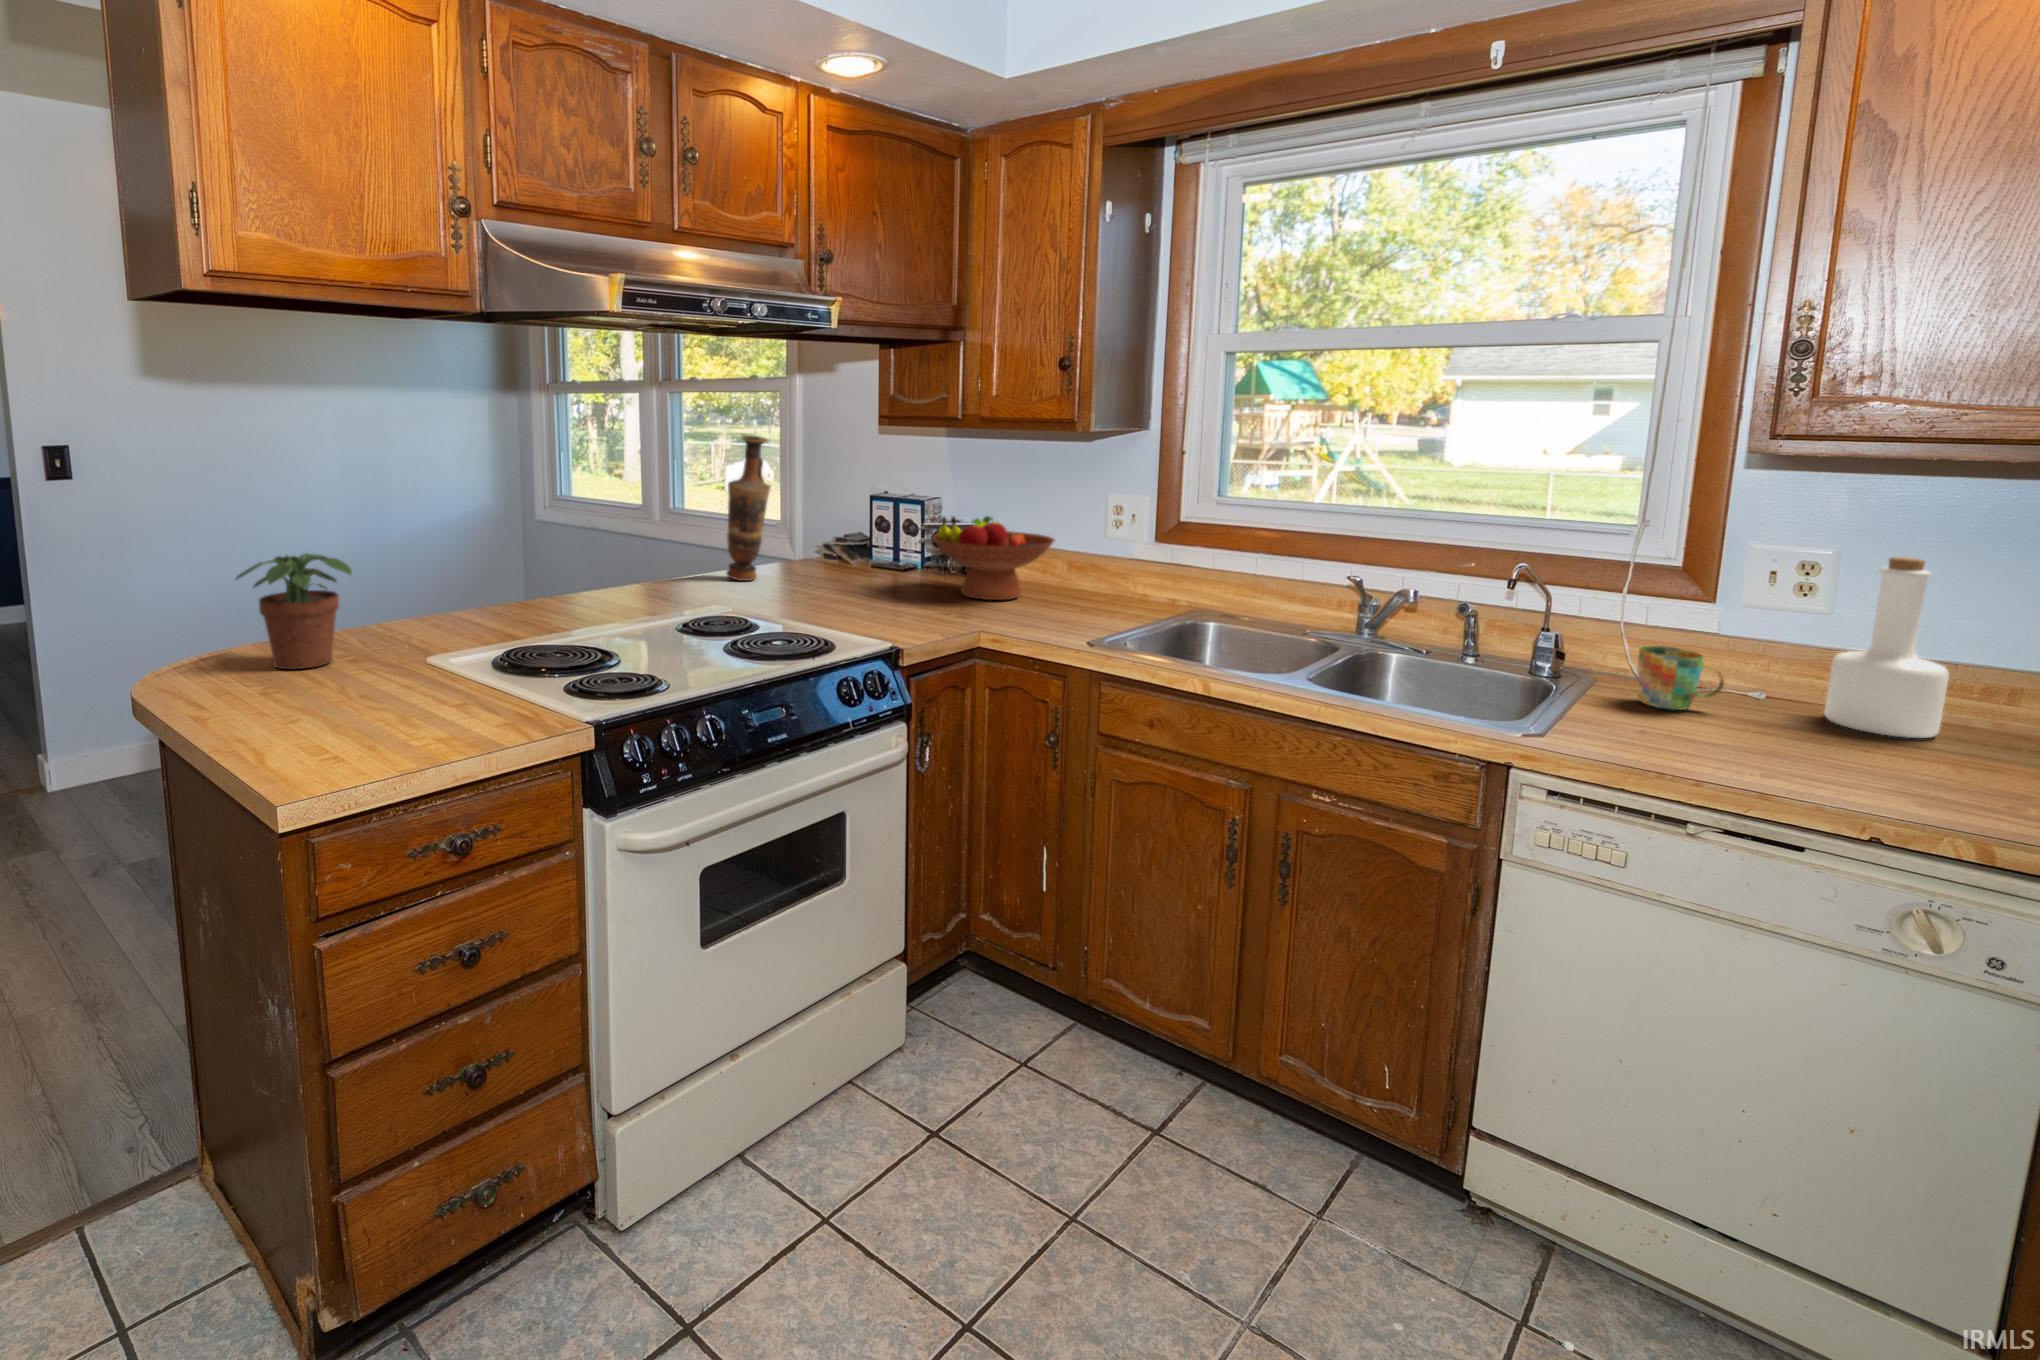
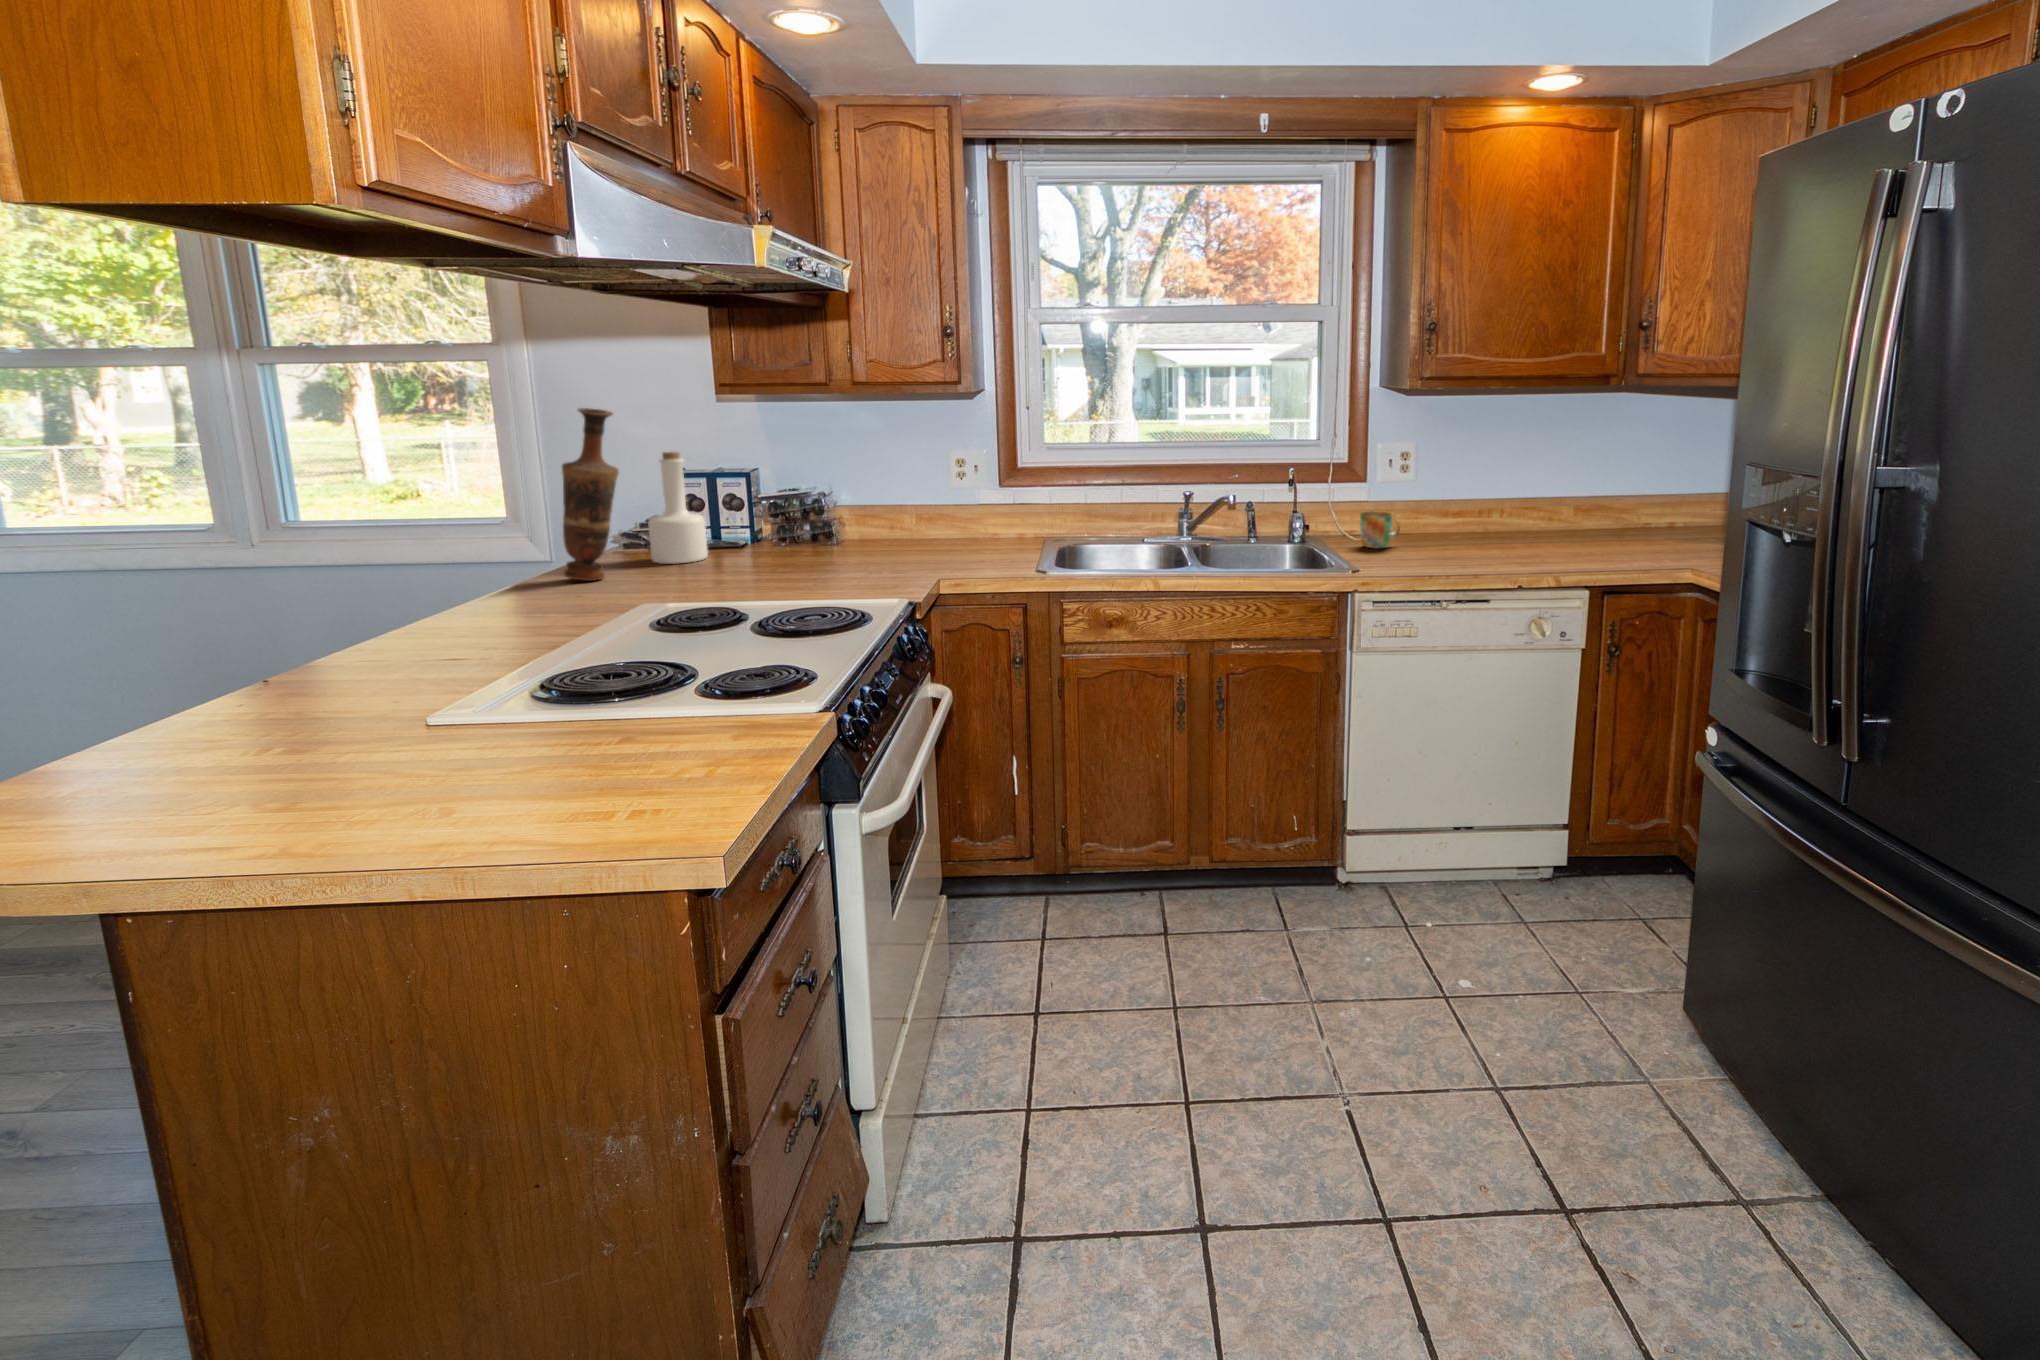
fruit bowl: present [932,516,1055,600] -> none [810,478,933,558]
potted plant: present [236,553,352,669] -> none [147,598,331,776]
bottle: present [1825,557,1949,738] -> present [648,452,708,564]

